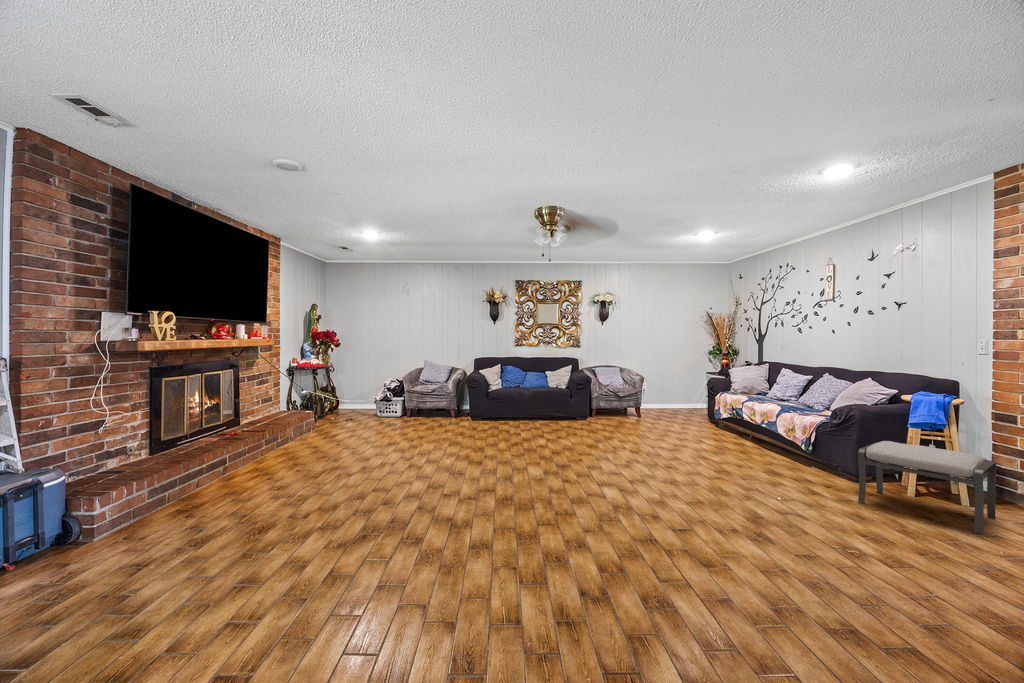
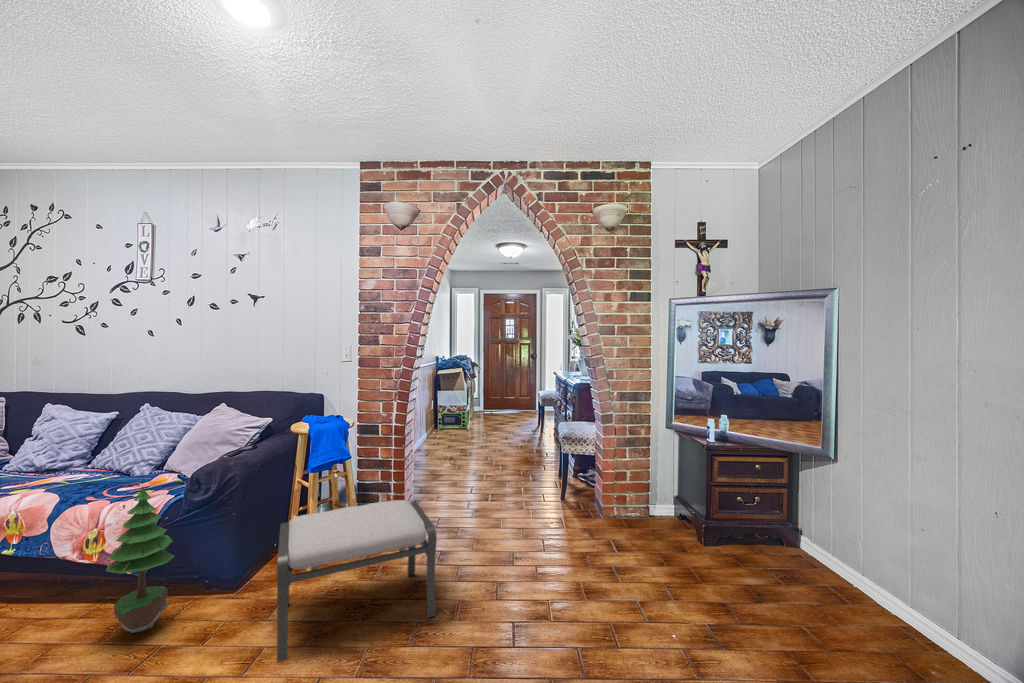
potted tree: none [791,405,821,473] -> present [106,487,175,633]

